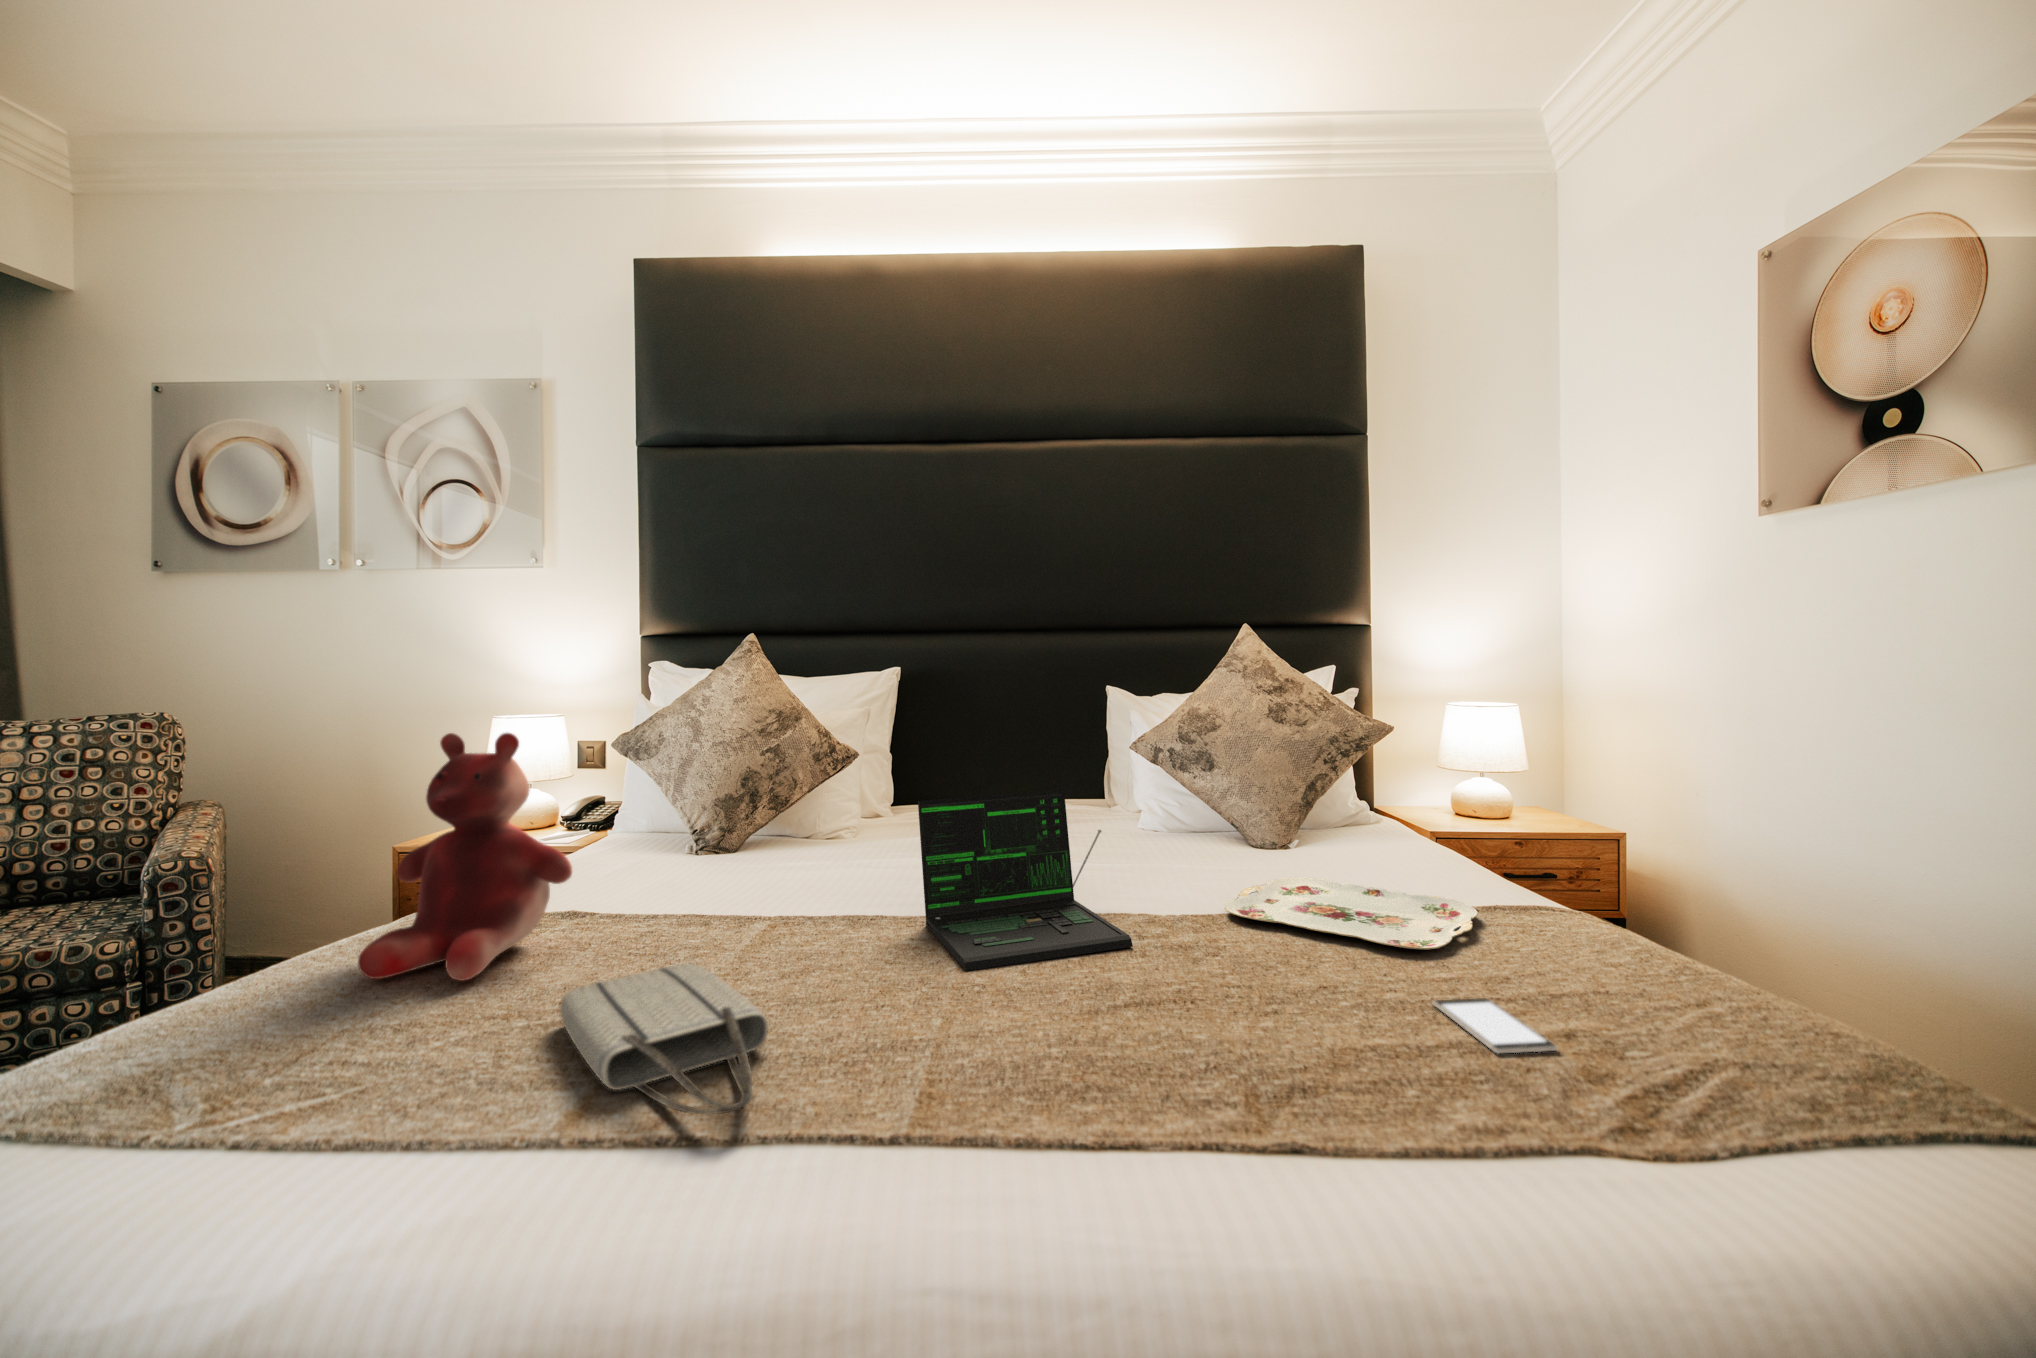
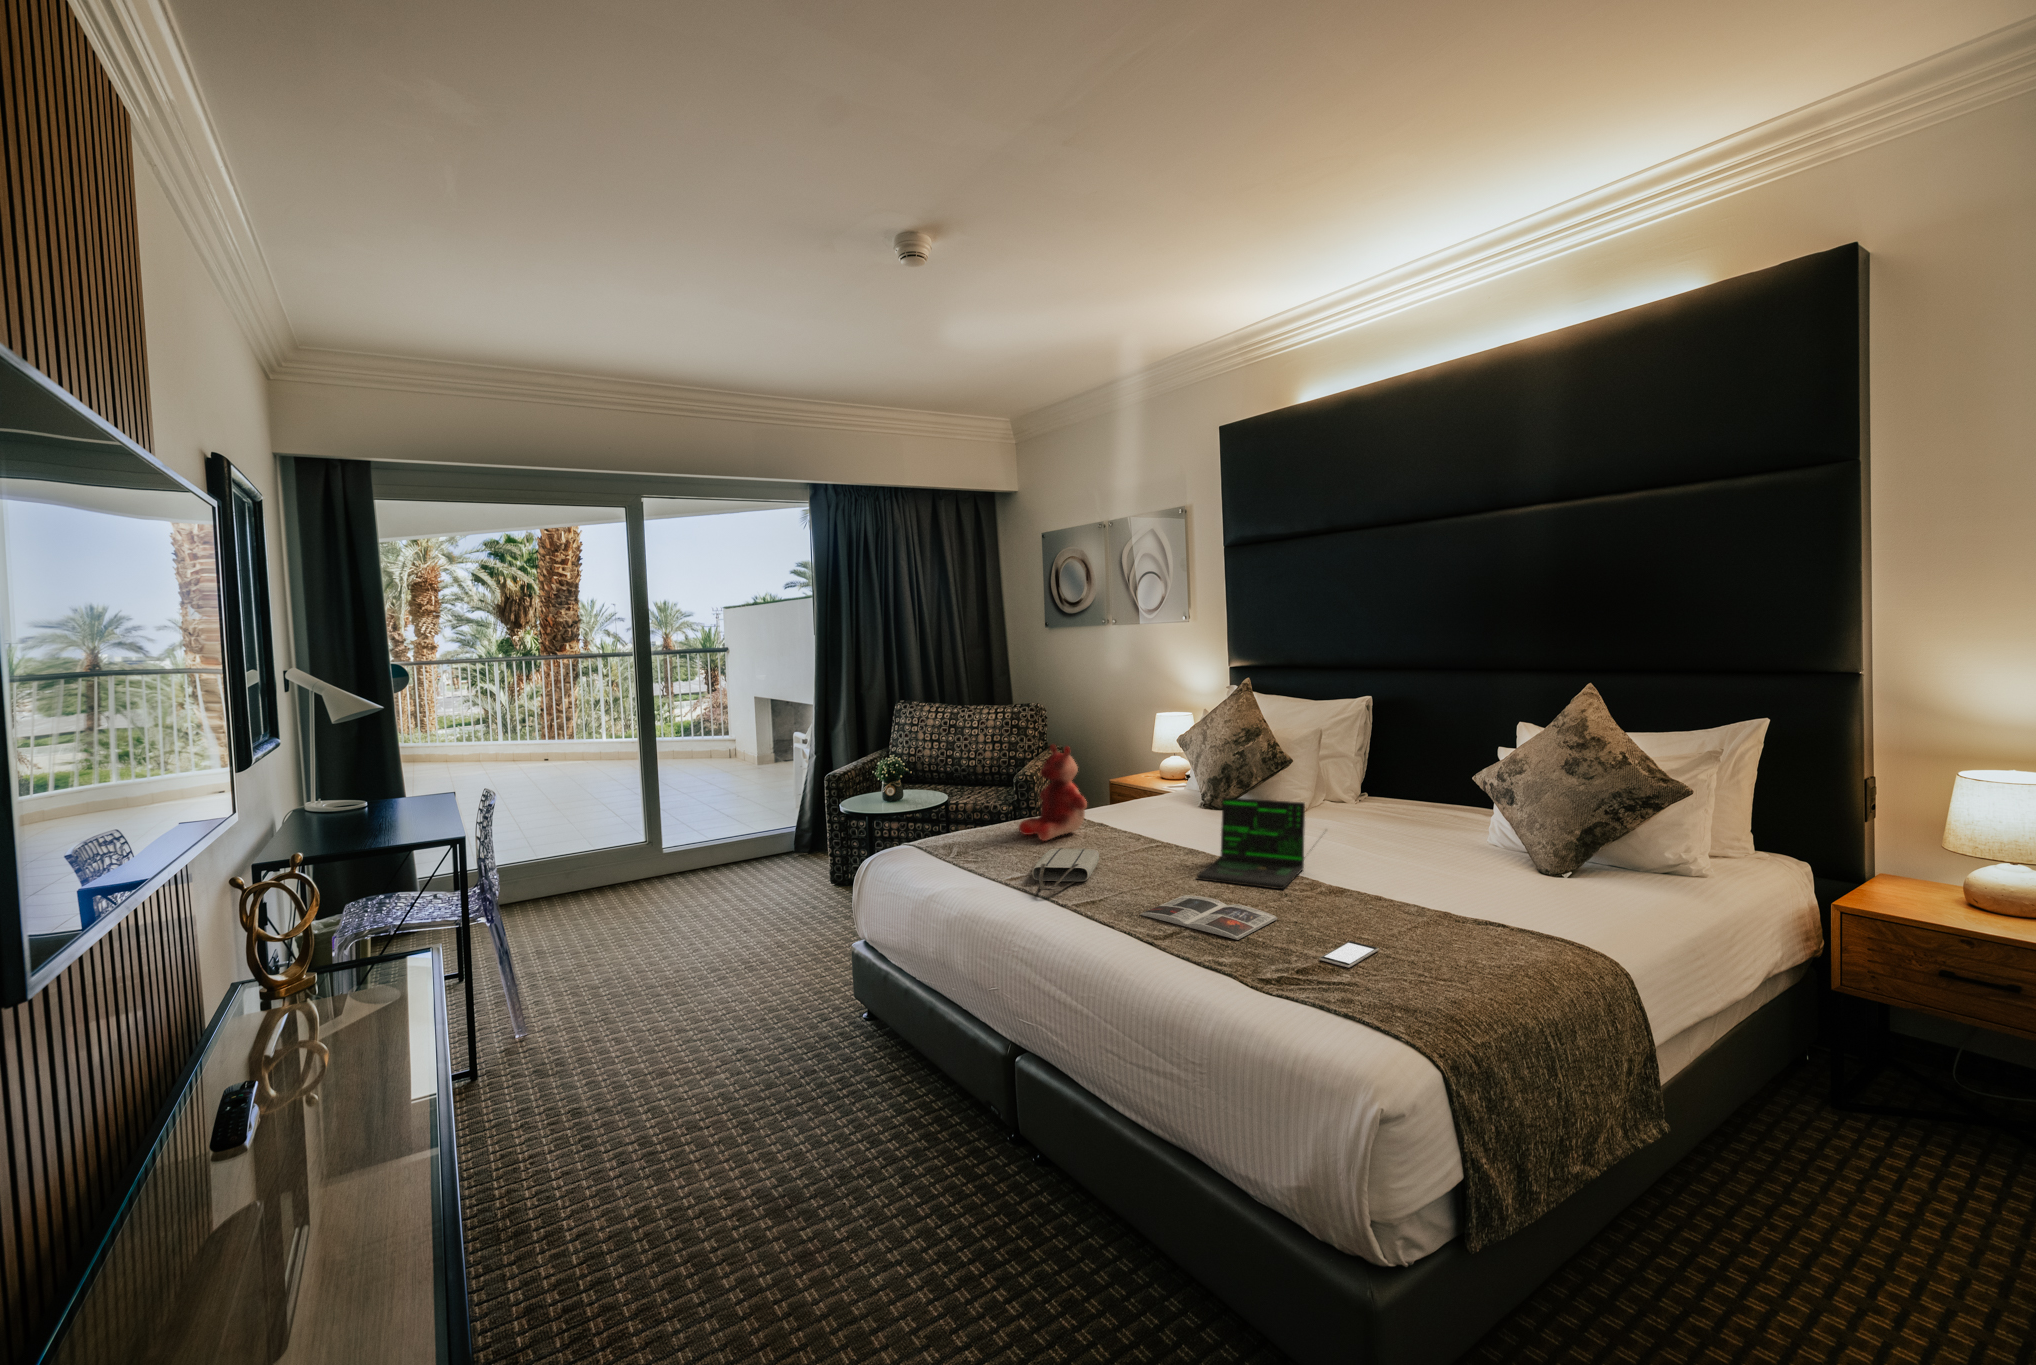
serving tray: present [1225,877,1478,950] -> none [1366,882,1523,929]
magazine: none [1022,992,1322,1088] -> present [1140,895,1278,940]

